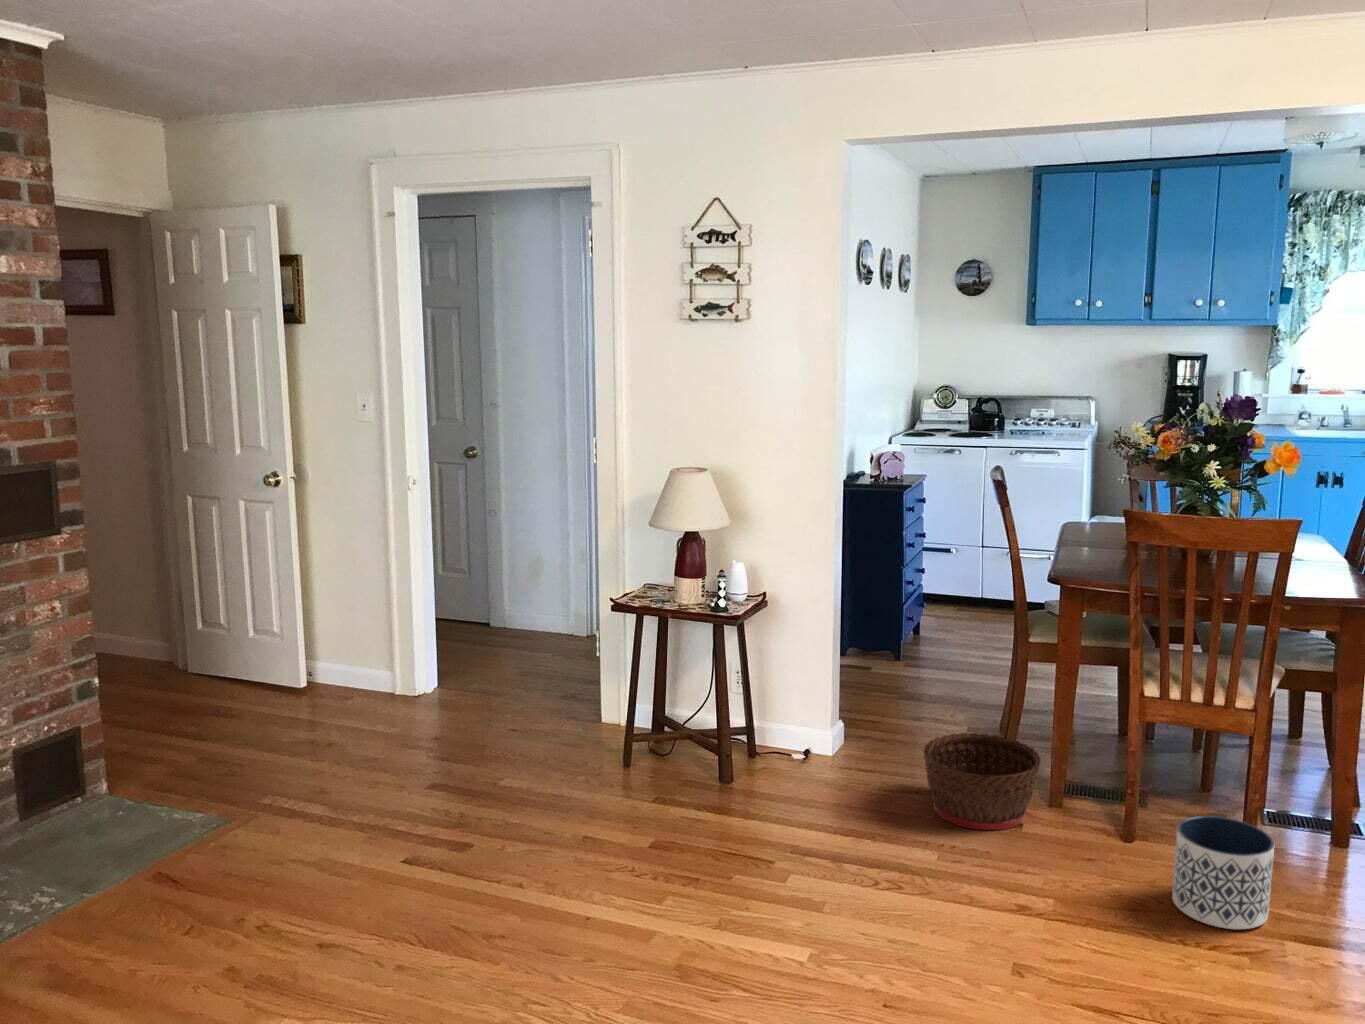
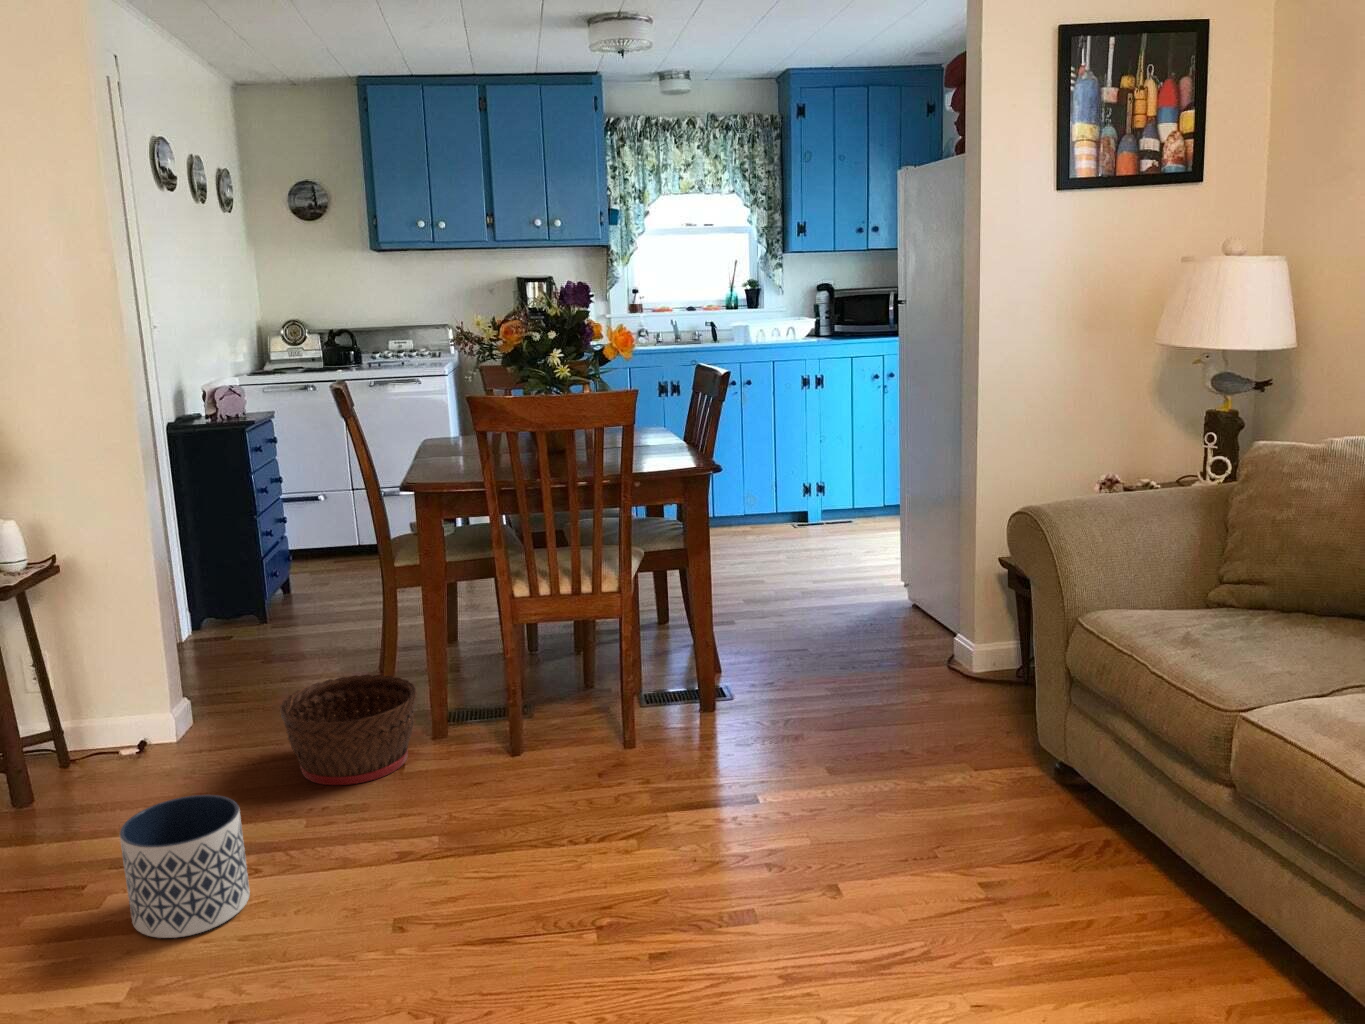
planter: present [1172,816,1274,930] -> present [120,795,250,938]

